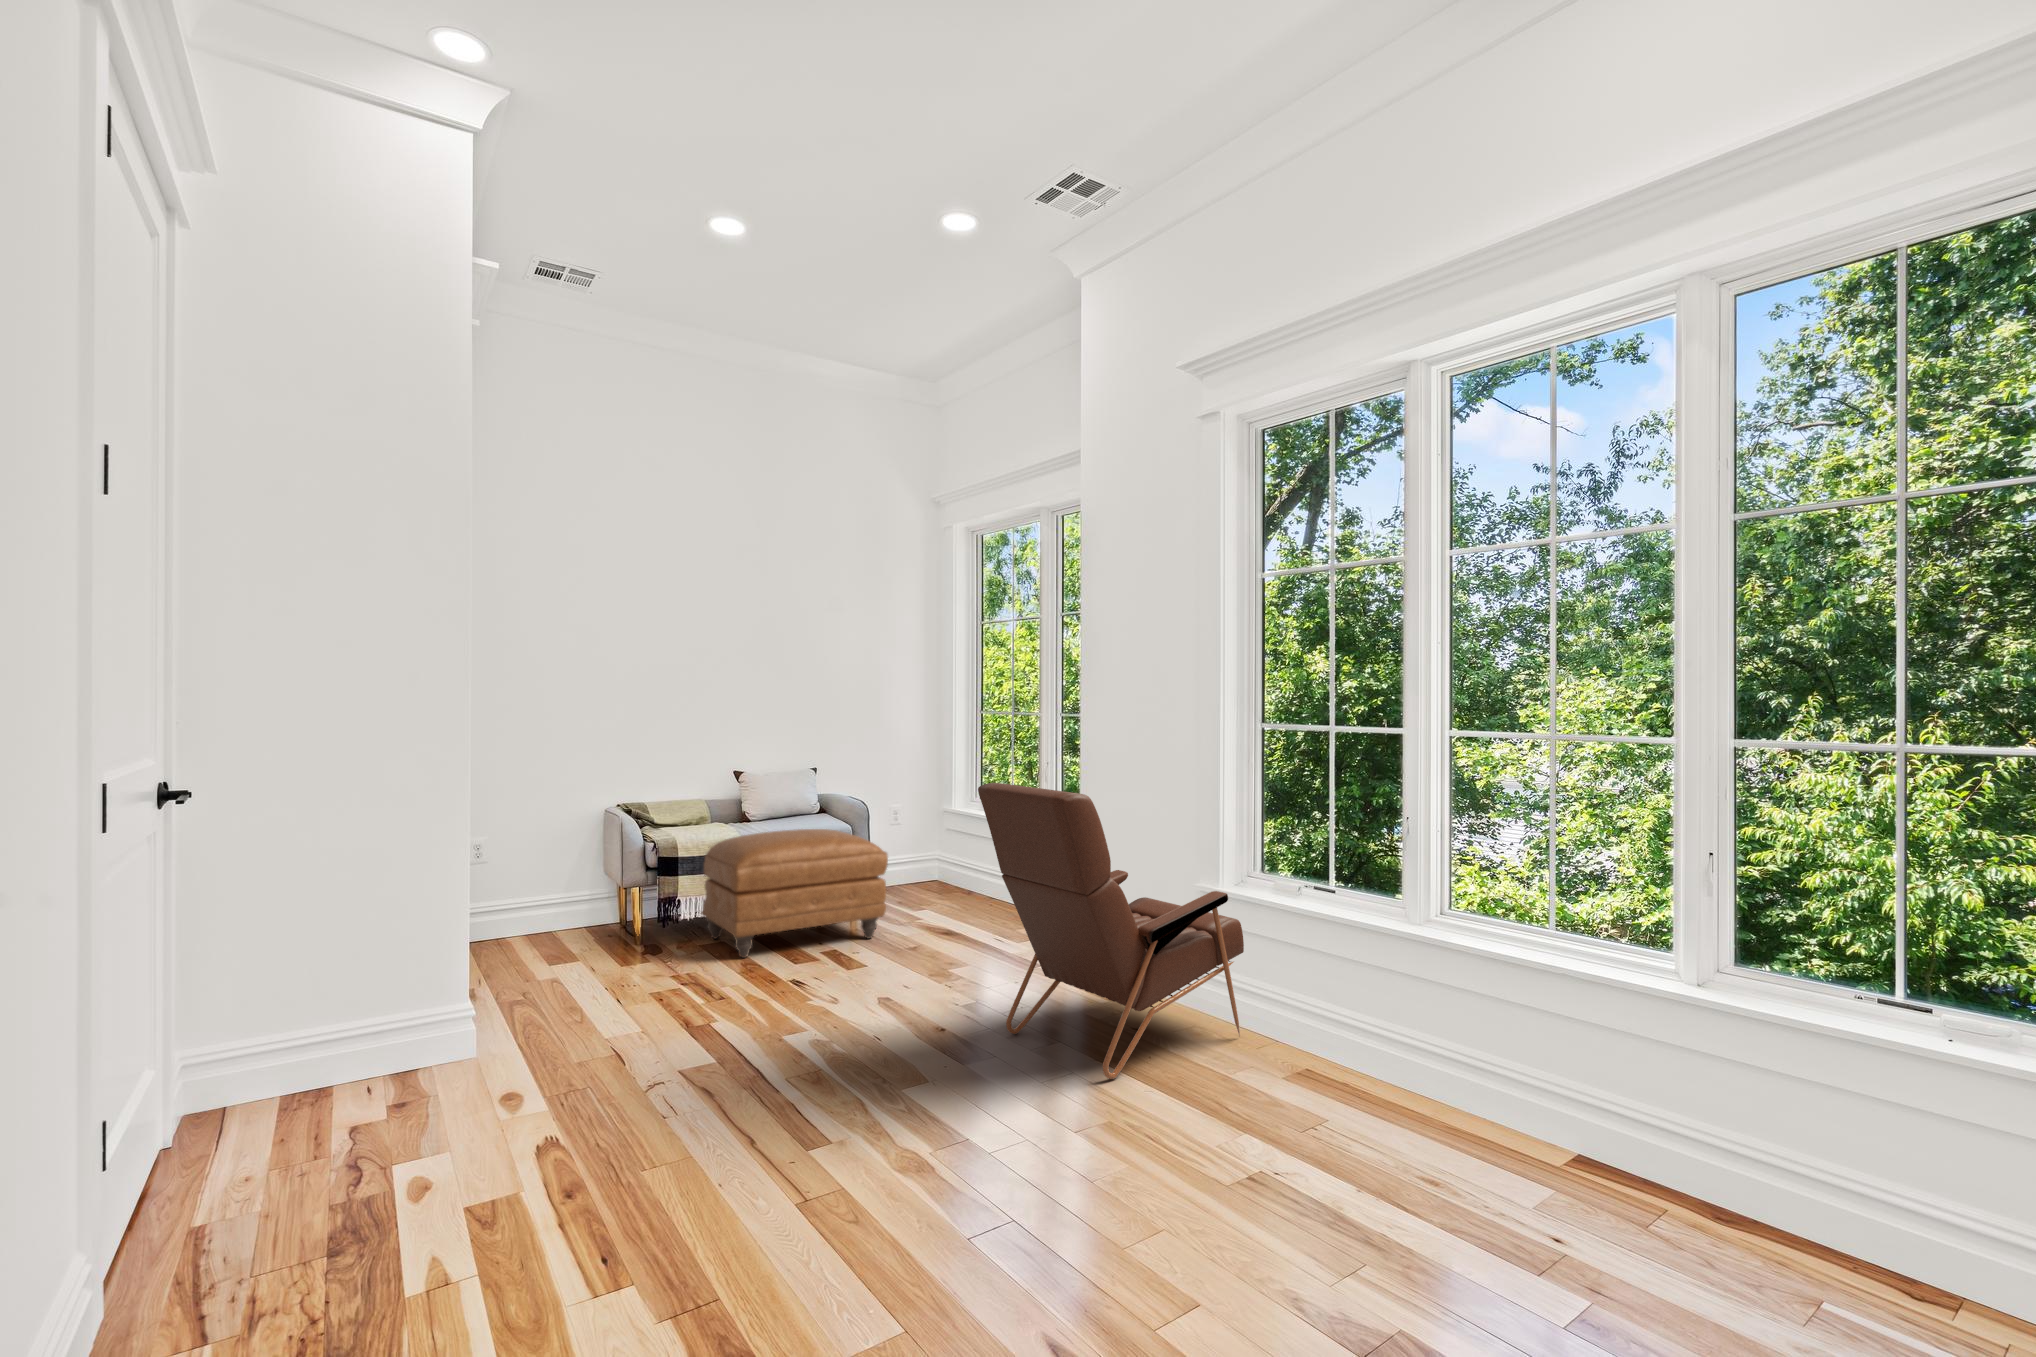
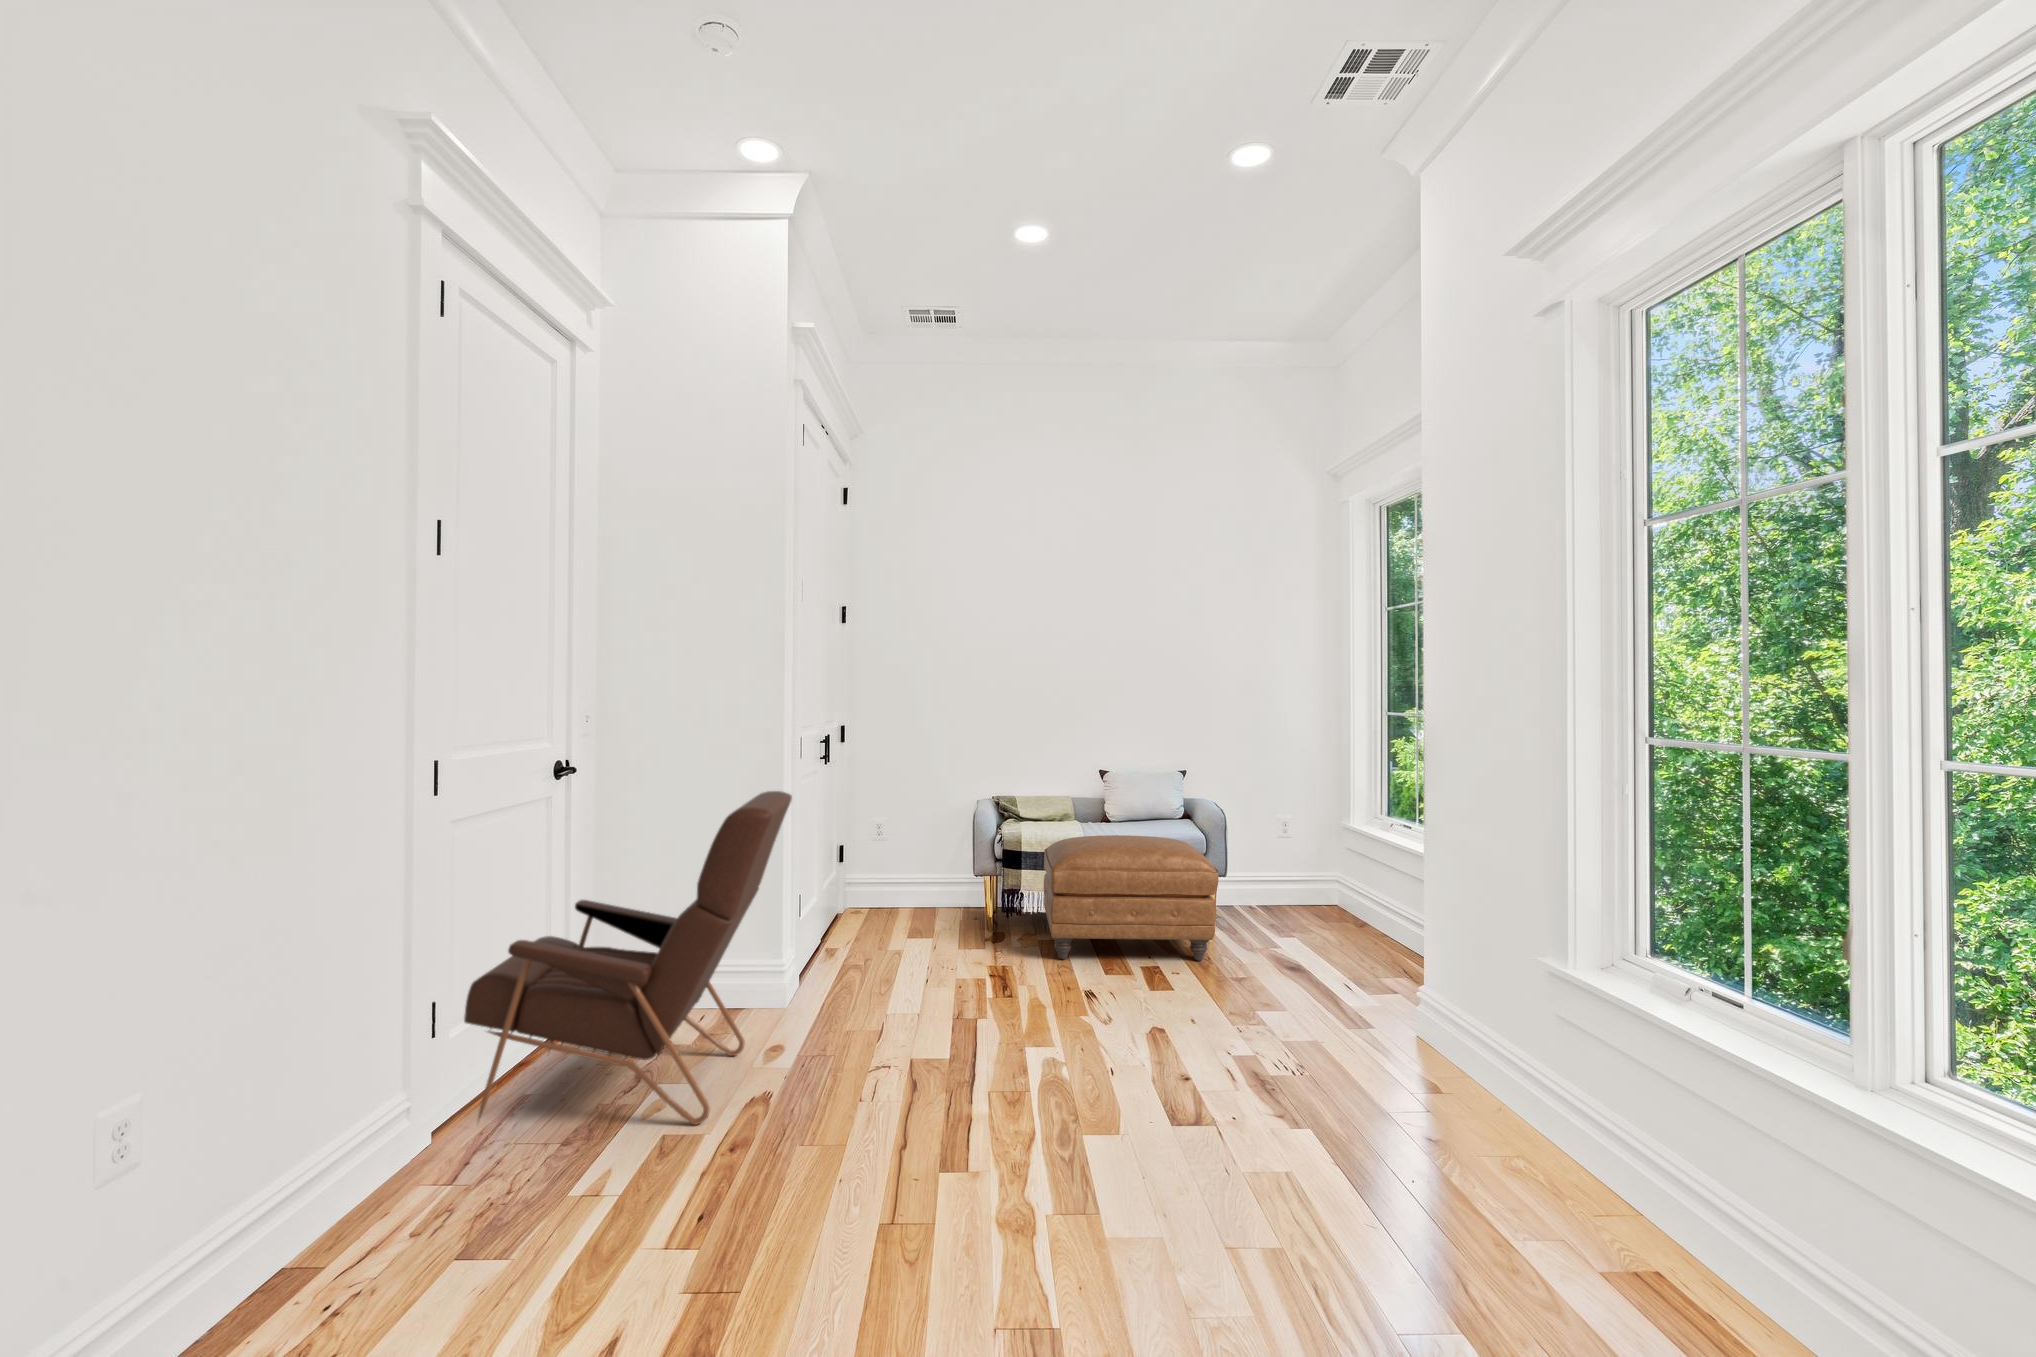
armchair: present [978,783,1244,1079] -> present [464,791,792,1125]

